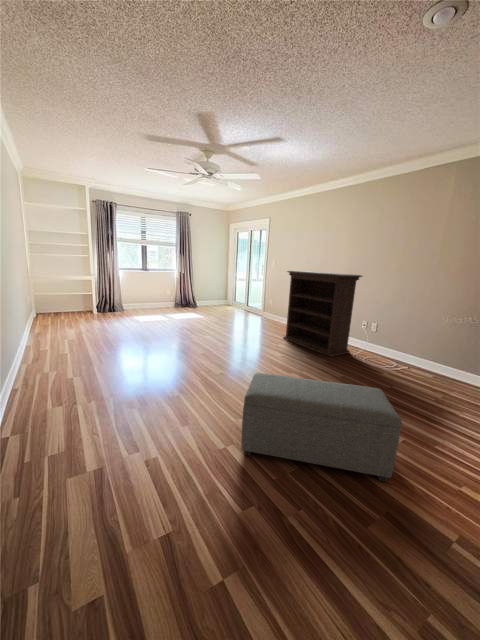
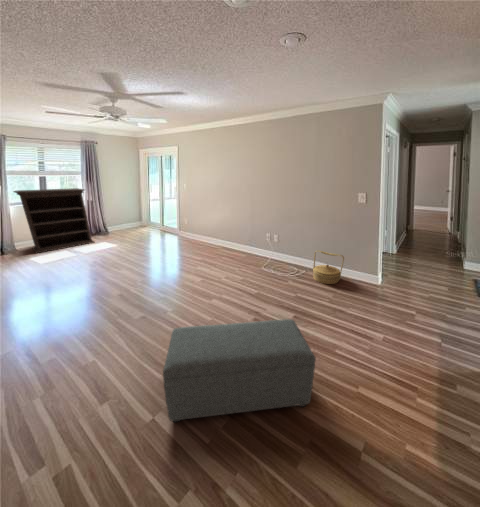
bookshelf: present [283,271,362,357] -> present [14,188,94,253]
woven basket: none [418,342,464,386] -> present [313,250,344,284]

